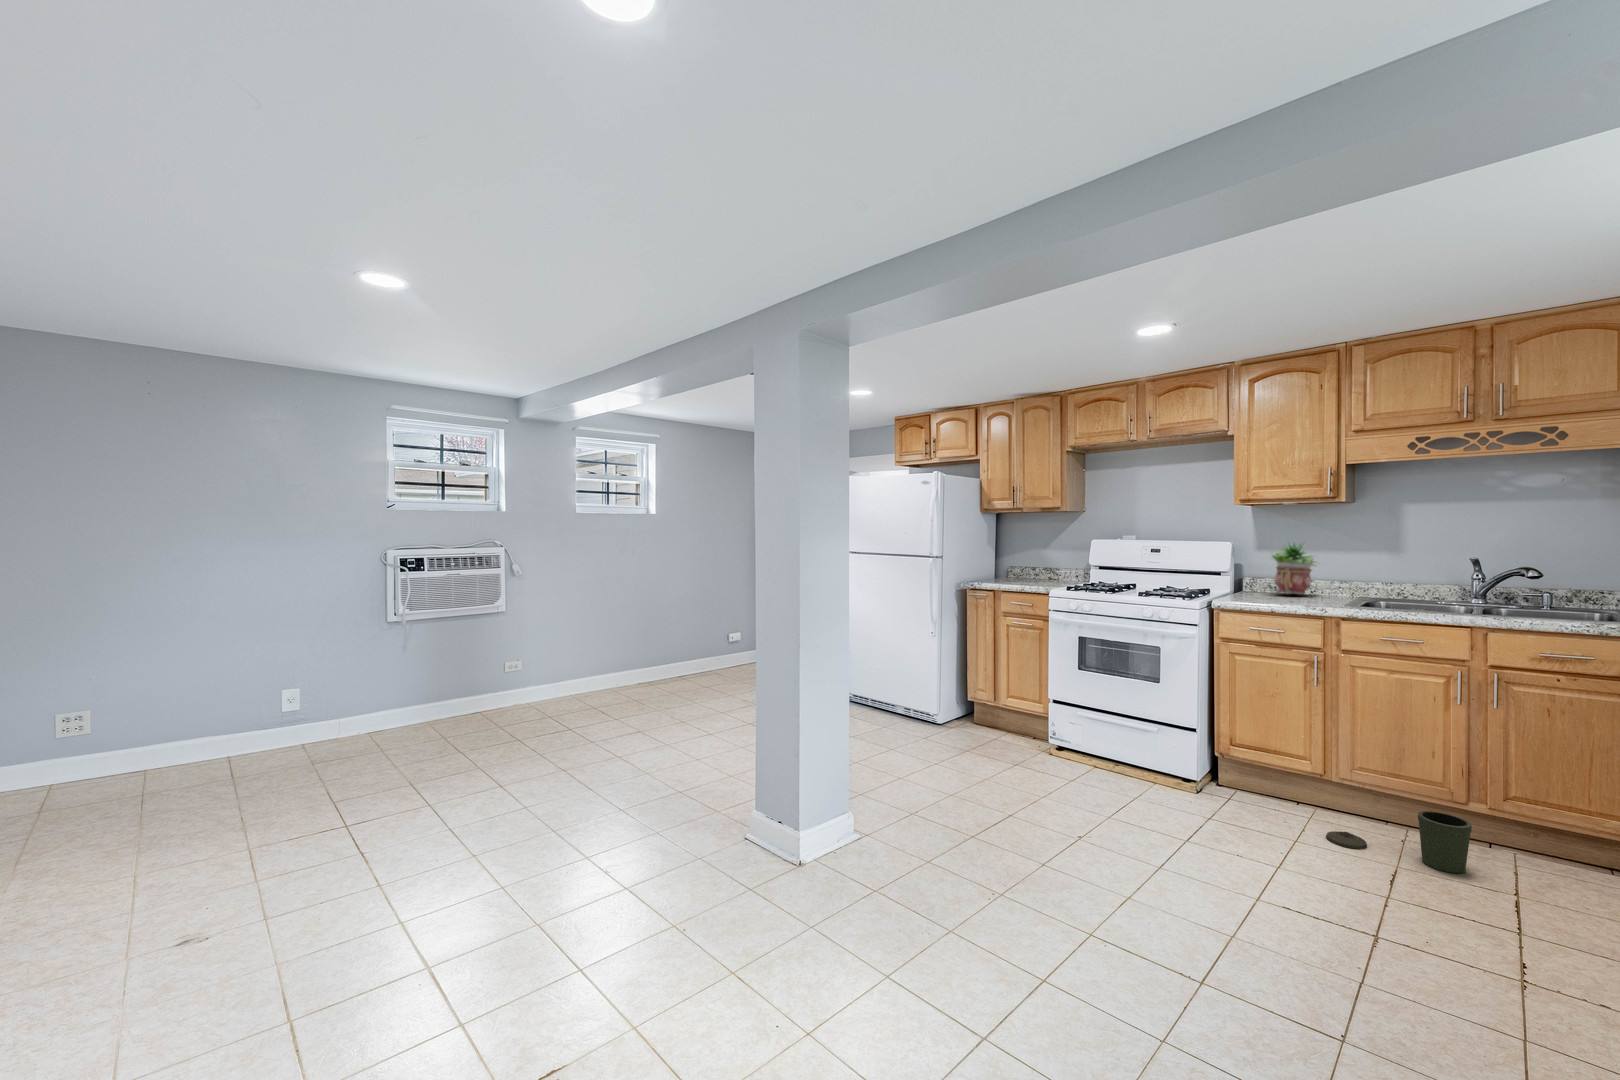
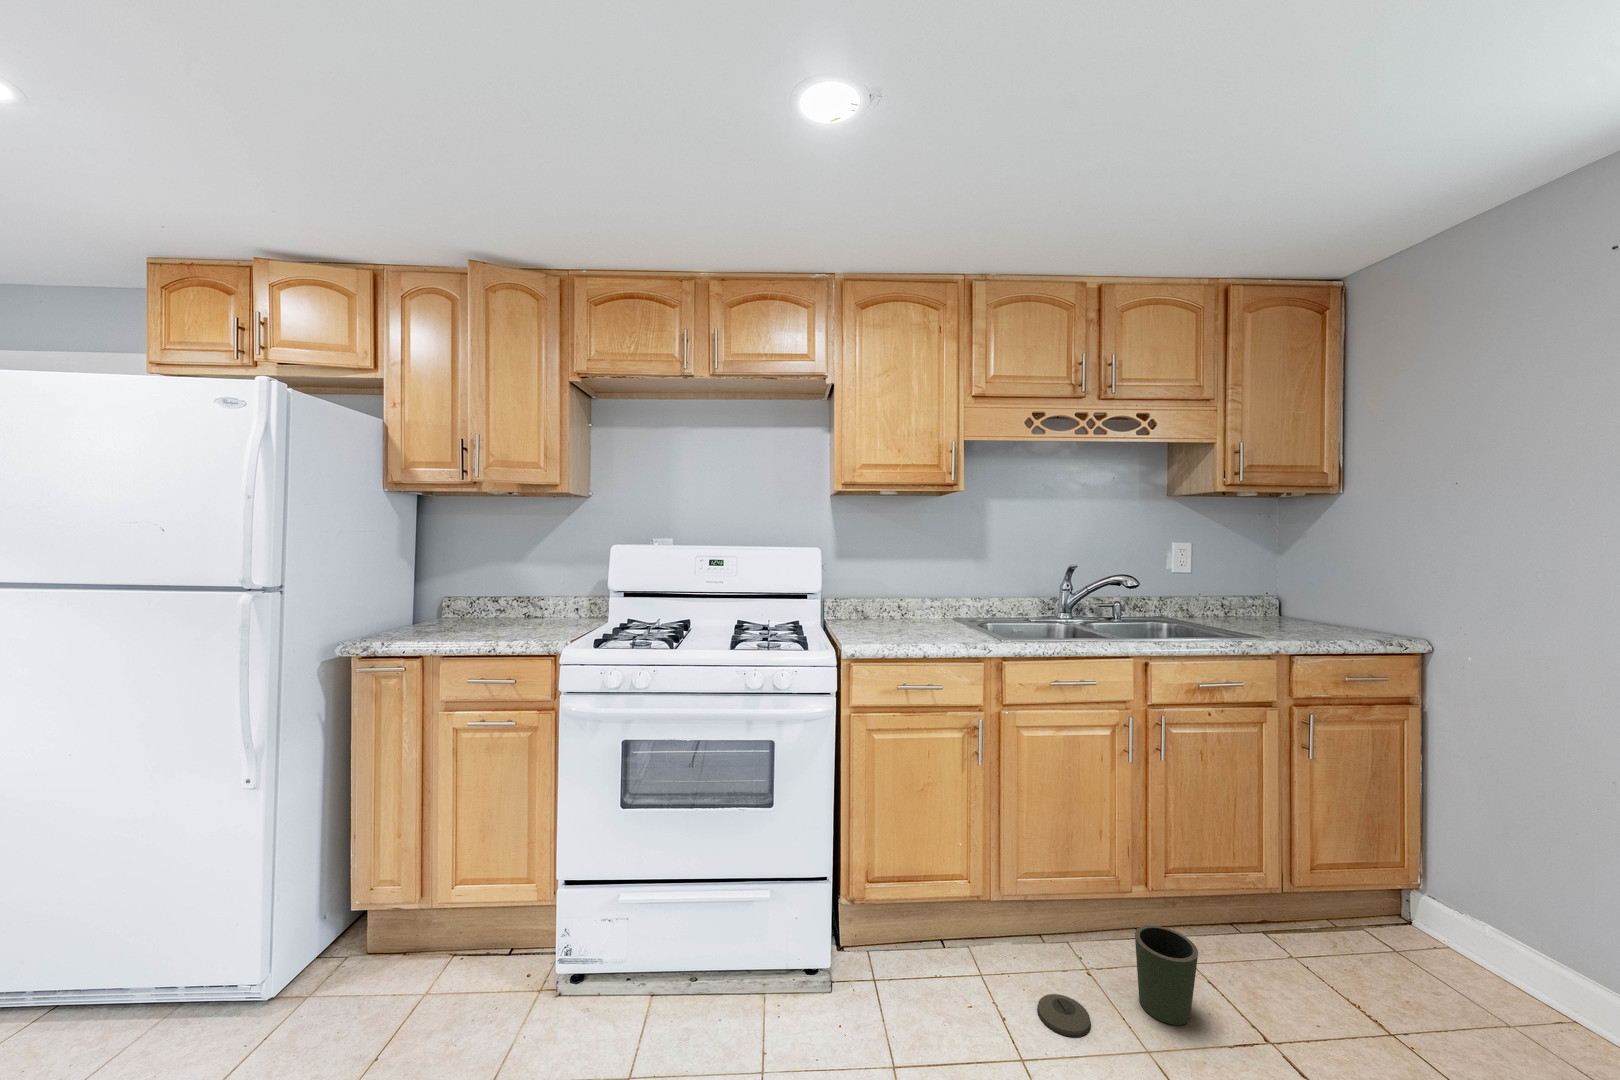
potted plant: present [1272,543,1316,594] -> none [854,546,913,619]

